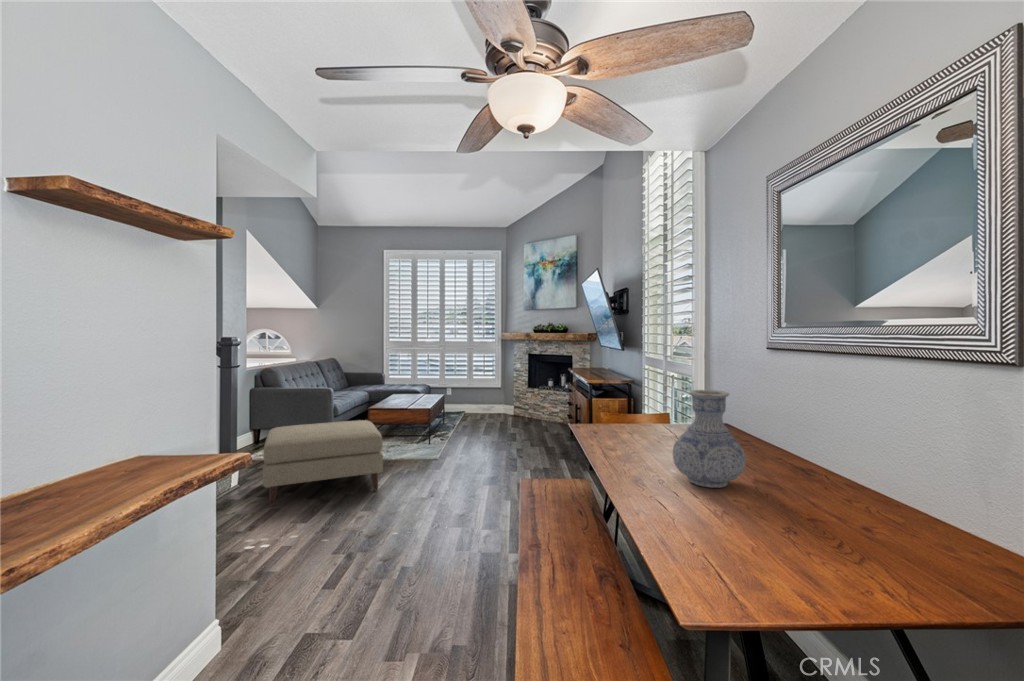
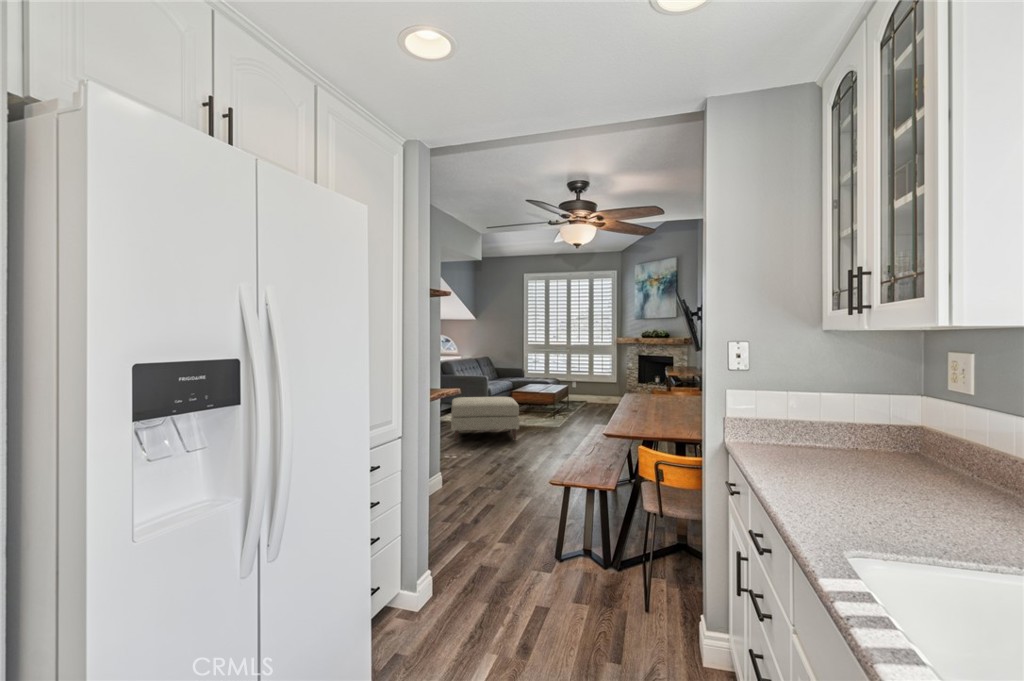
vase: present [673,390,745,488] -> none [649,371,683,417]

